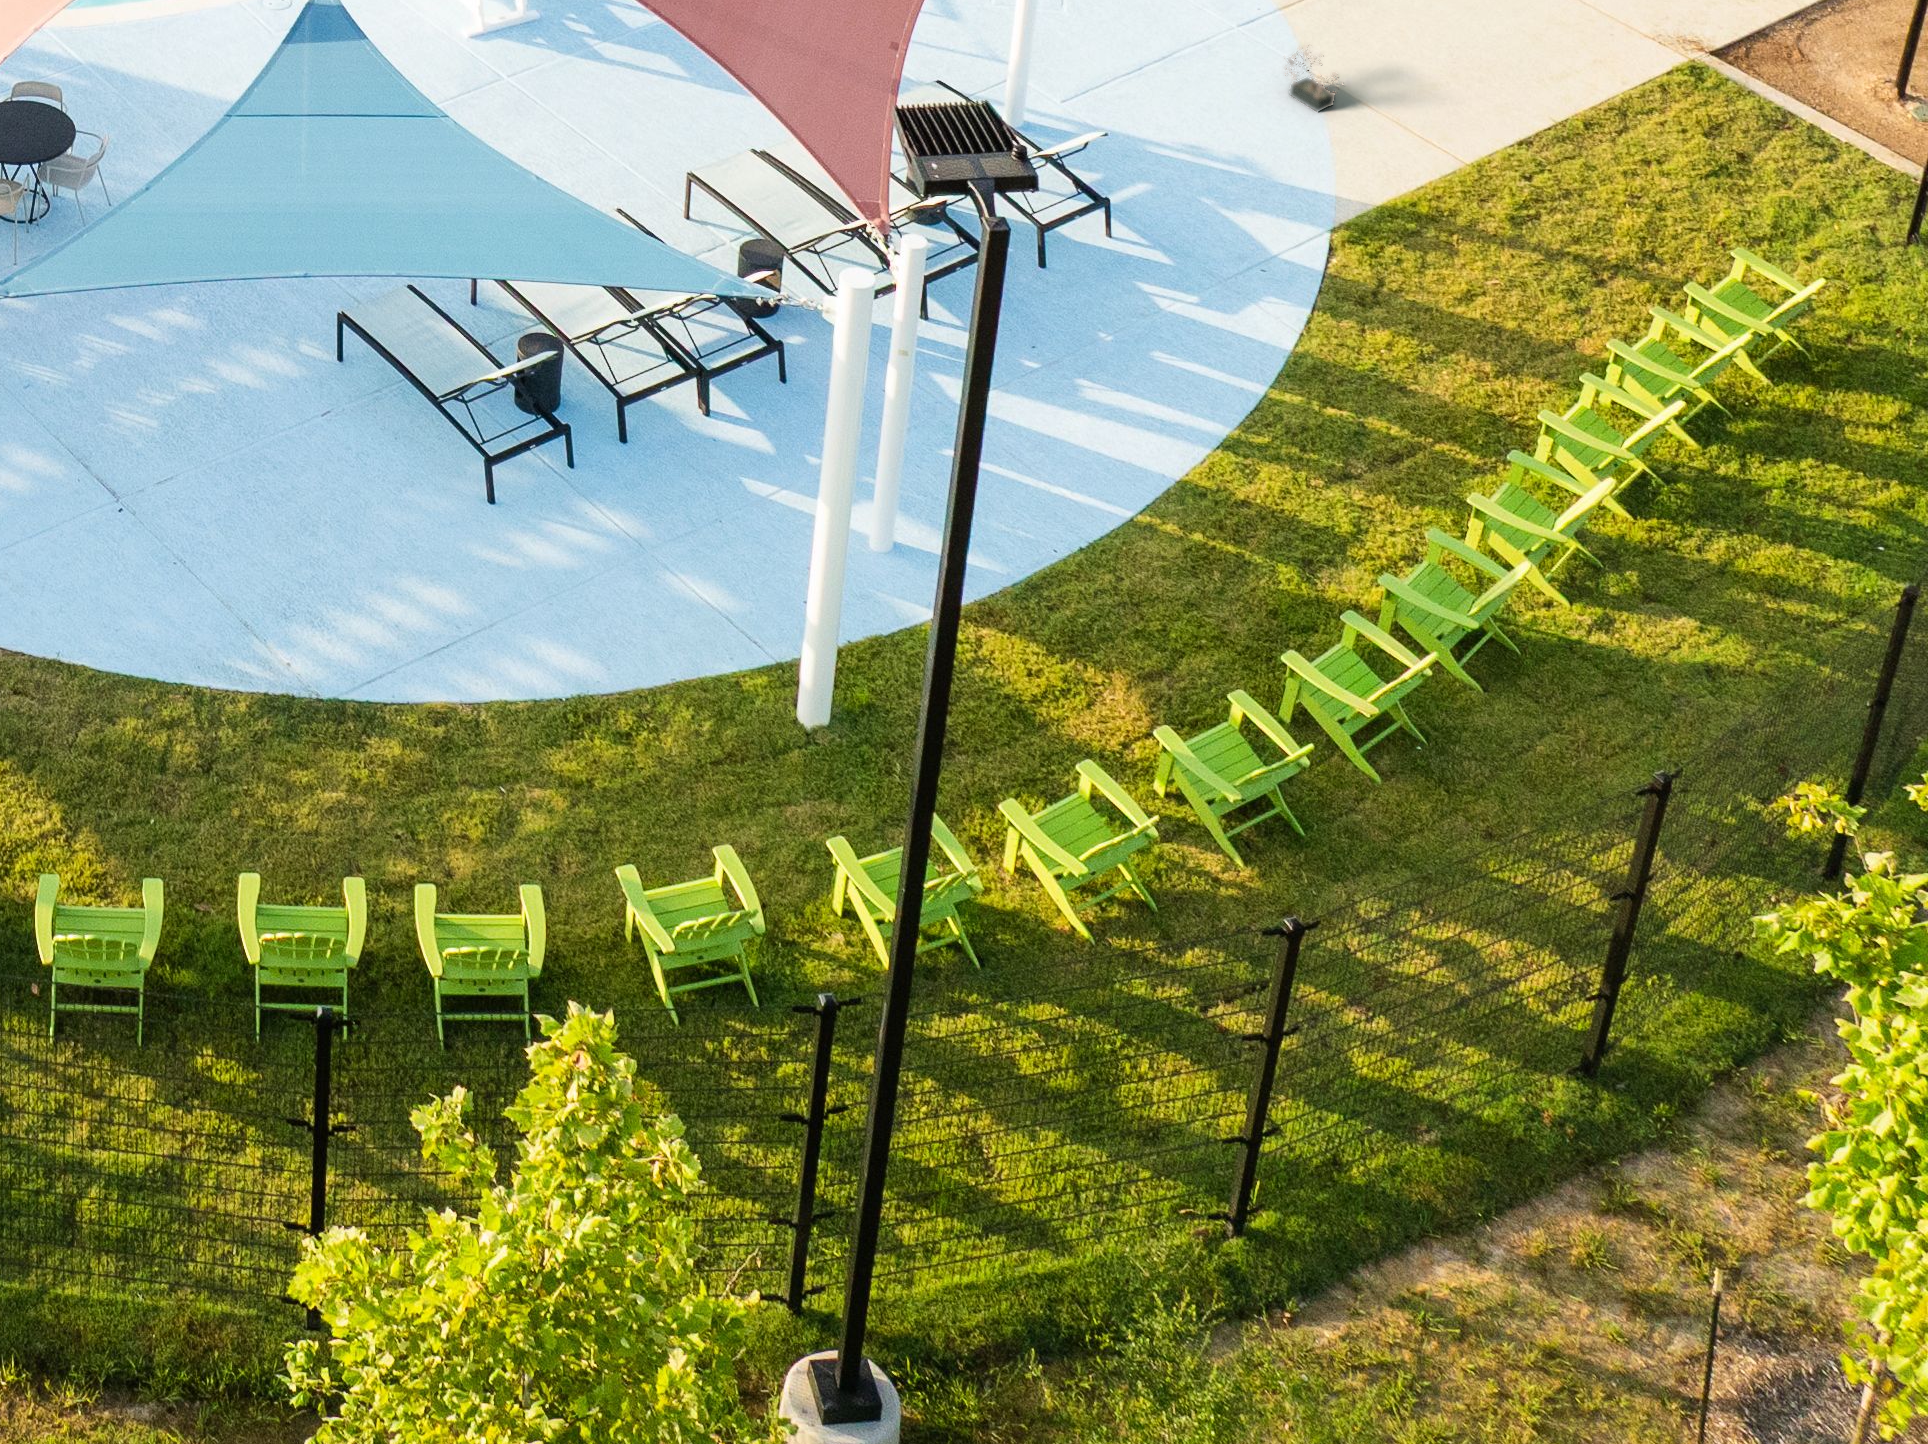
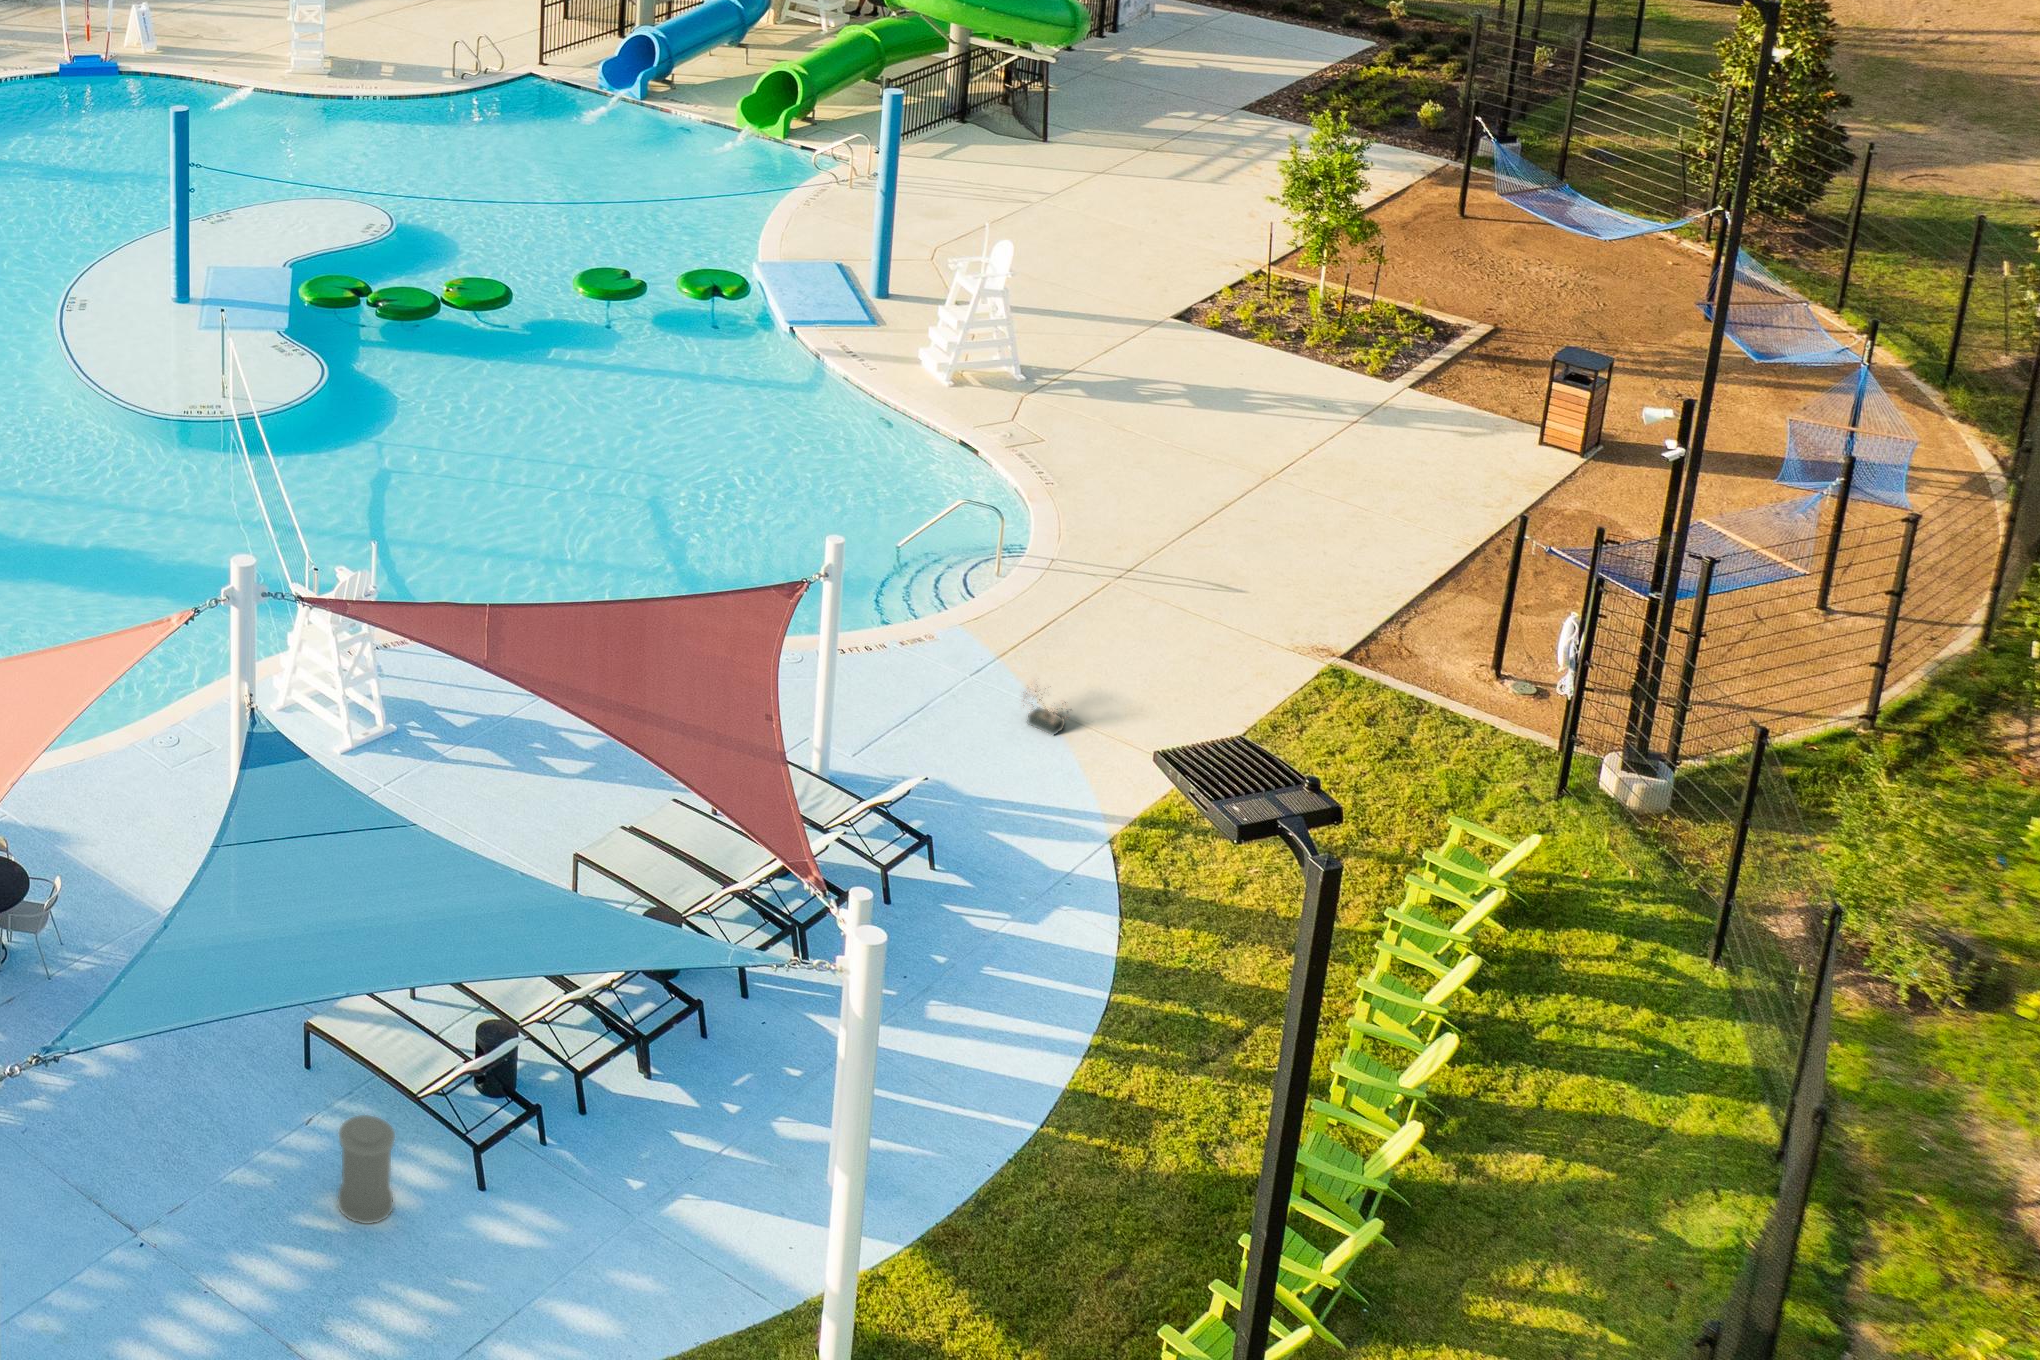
trash can: none [327,420,391,531] -> present [337,1115,395,1224]

